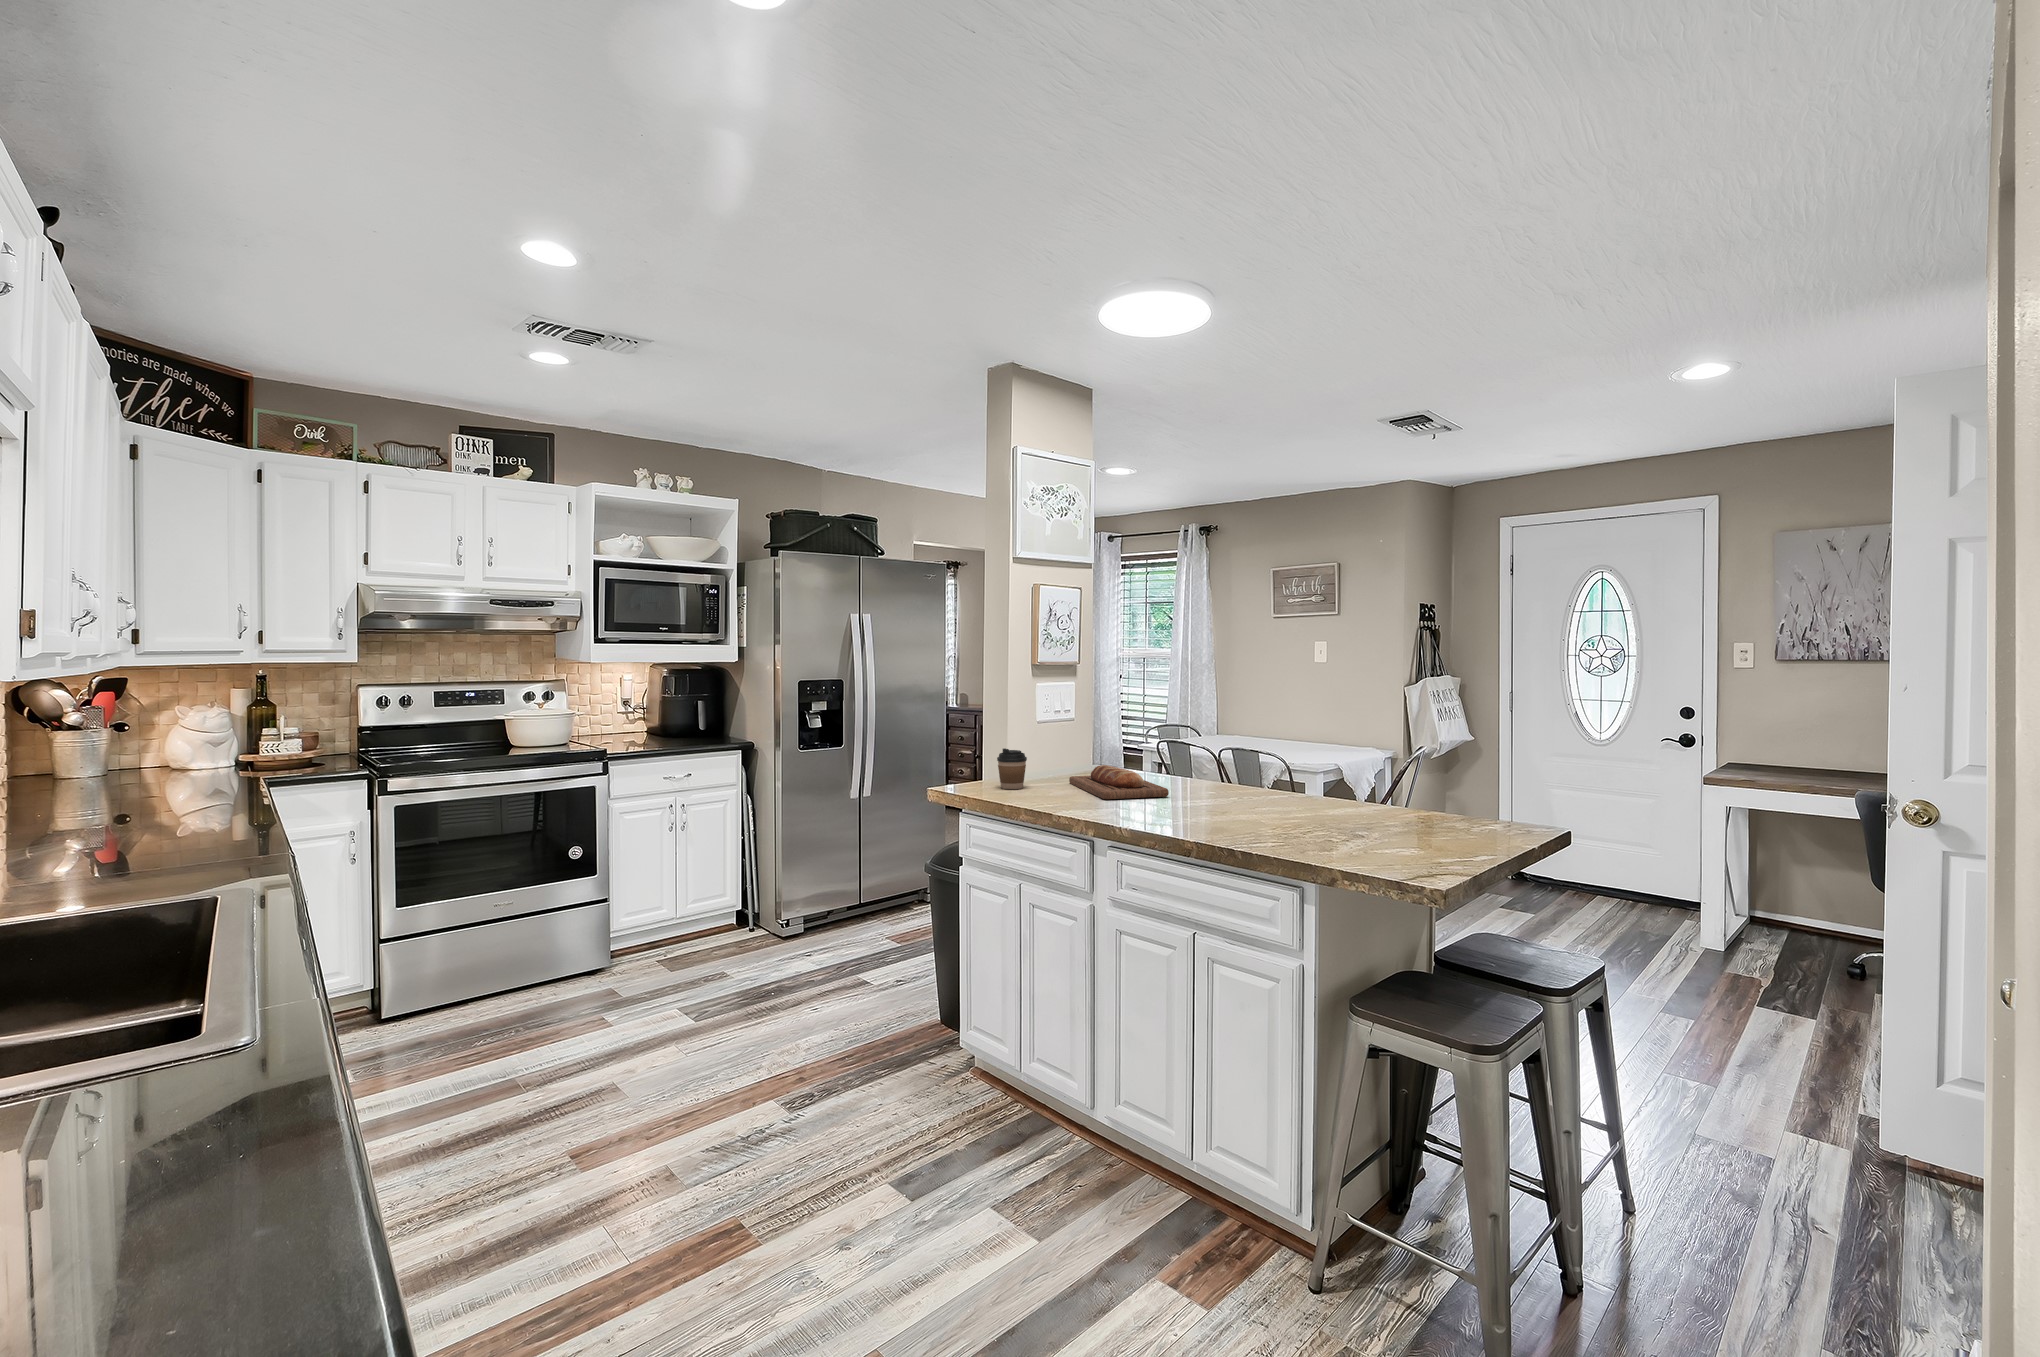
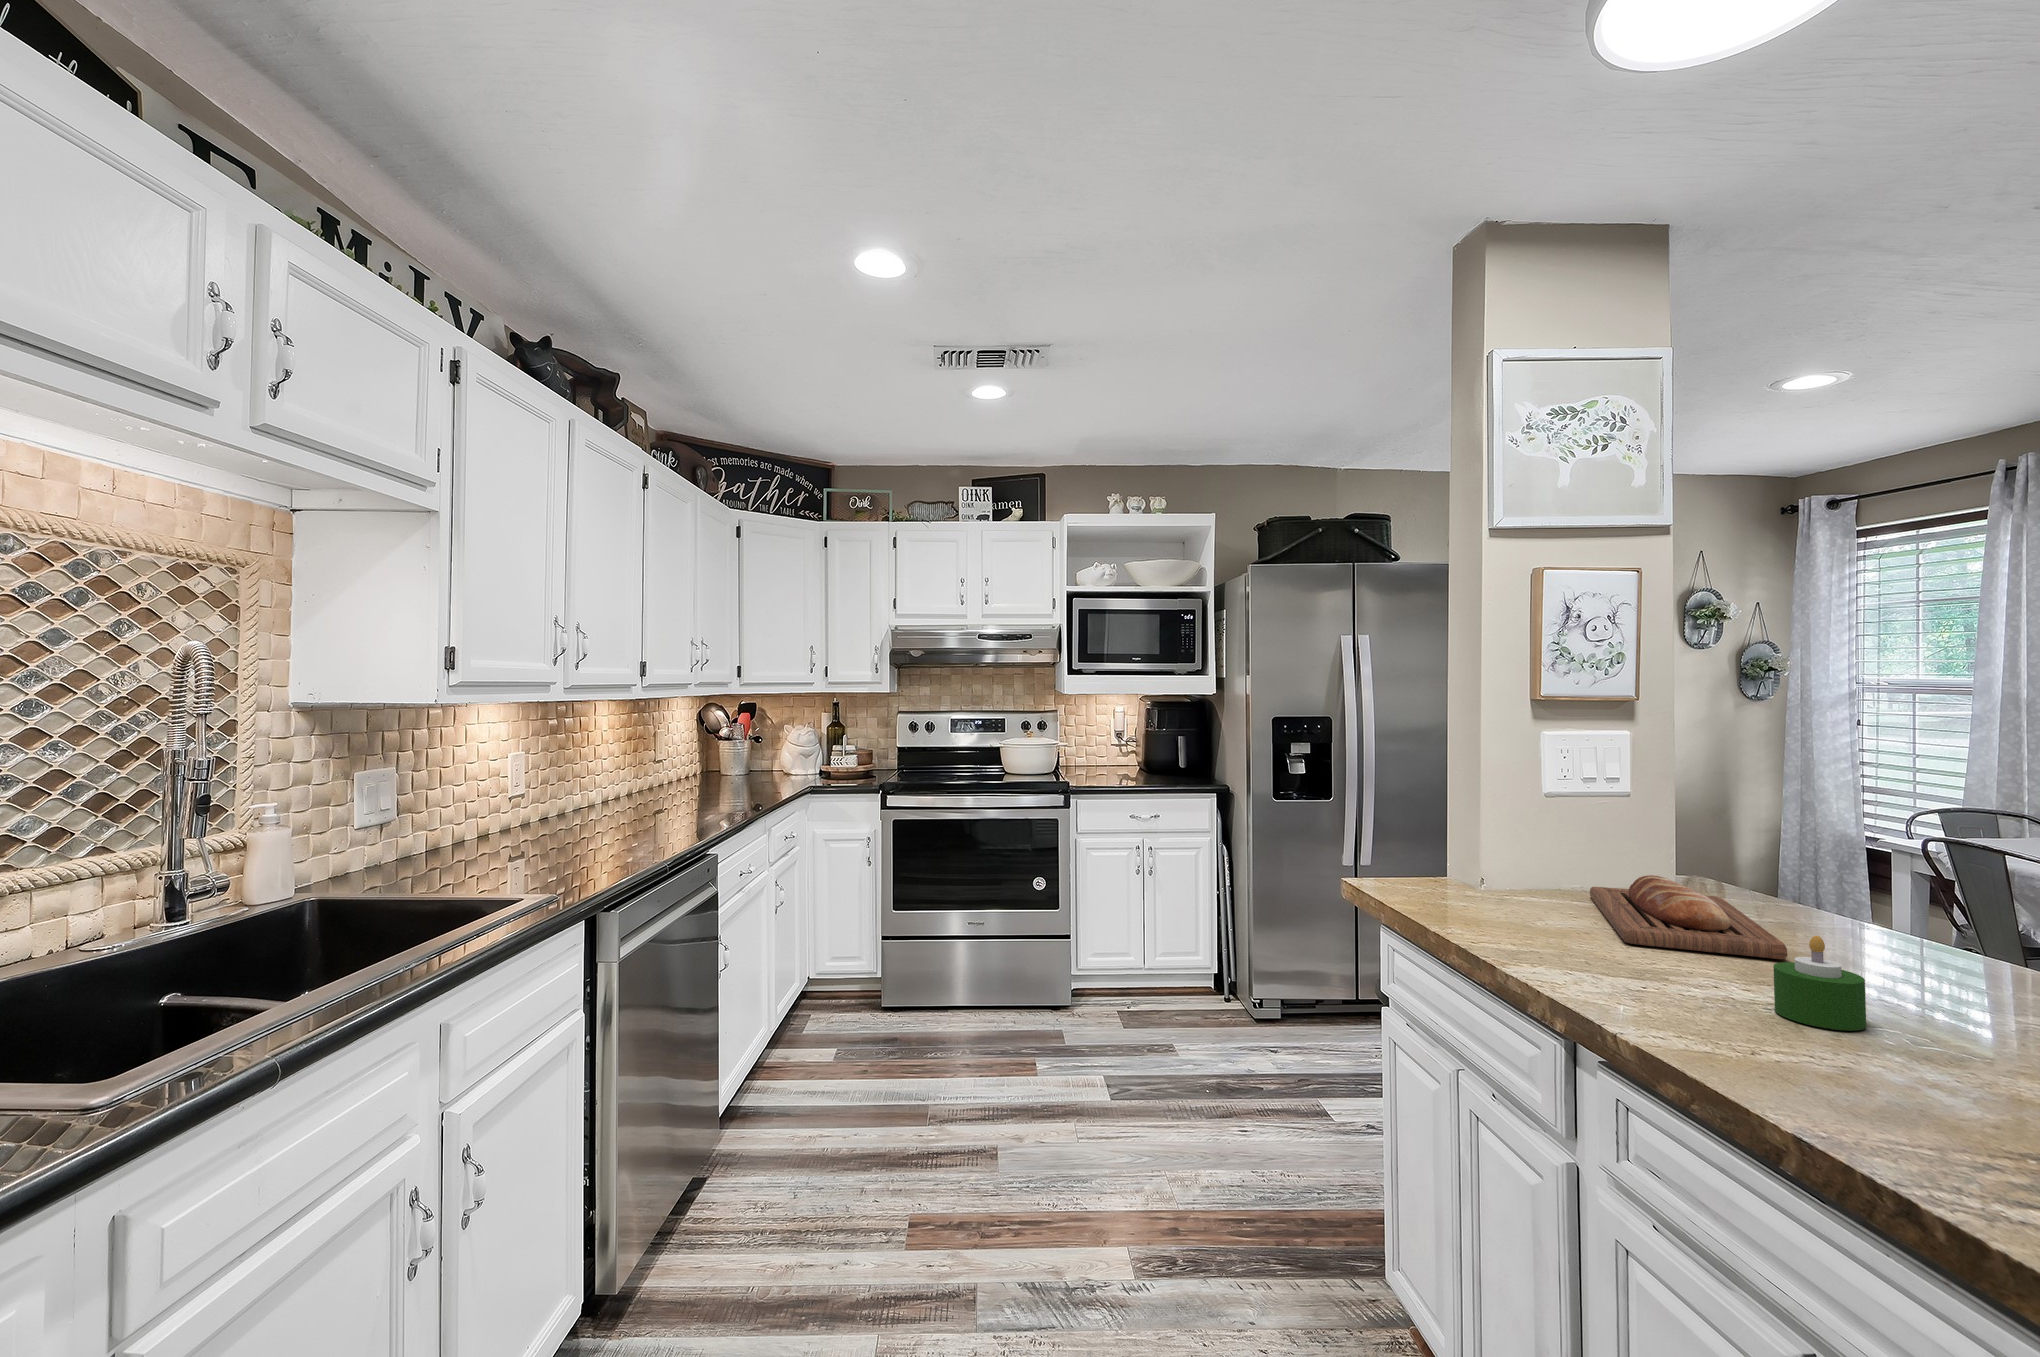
coffee cup: present [997,748,1027,789] -> none [1445,829,1498,896]
candle: none [1177,776,1209,816] -> present [1773,936,1866,1030]

